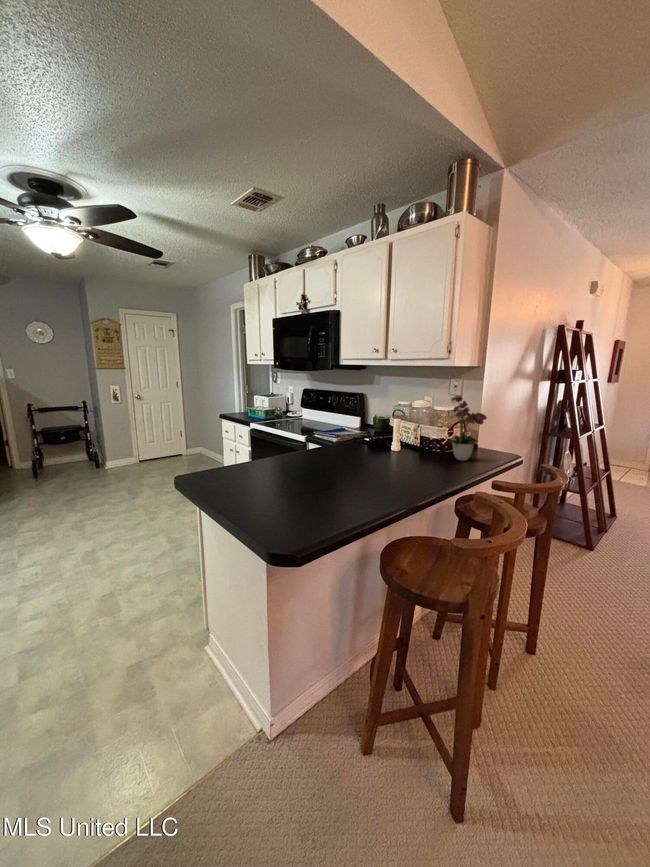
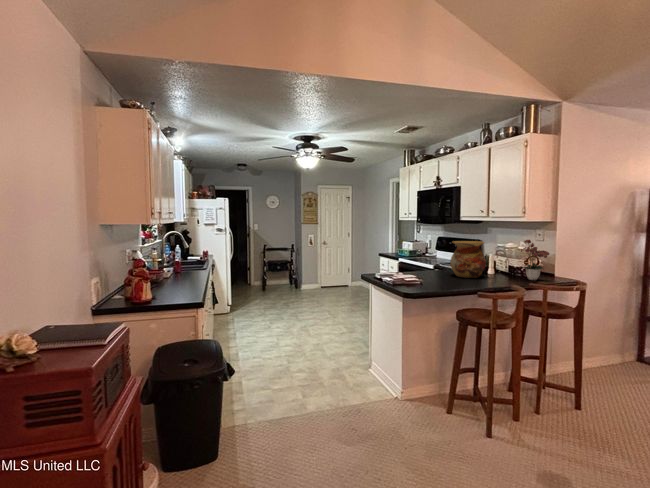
vase: none [339,399,396,465] -> present [450,241,486,278]

